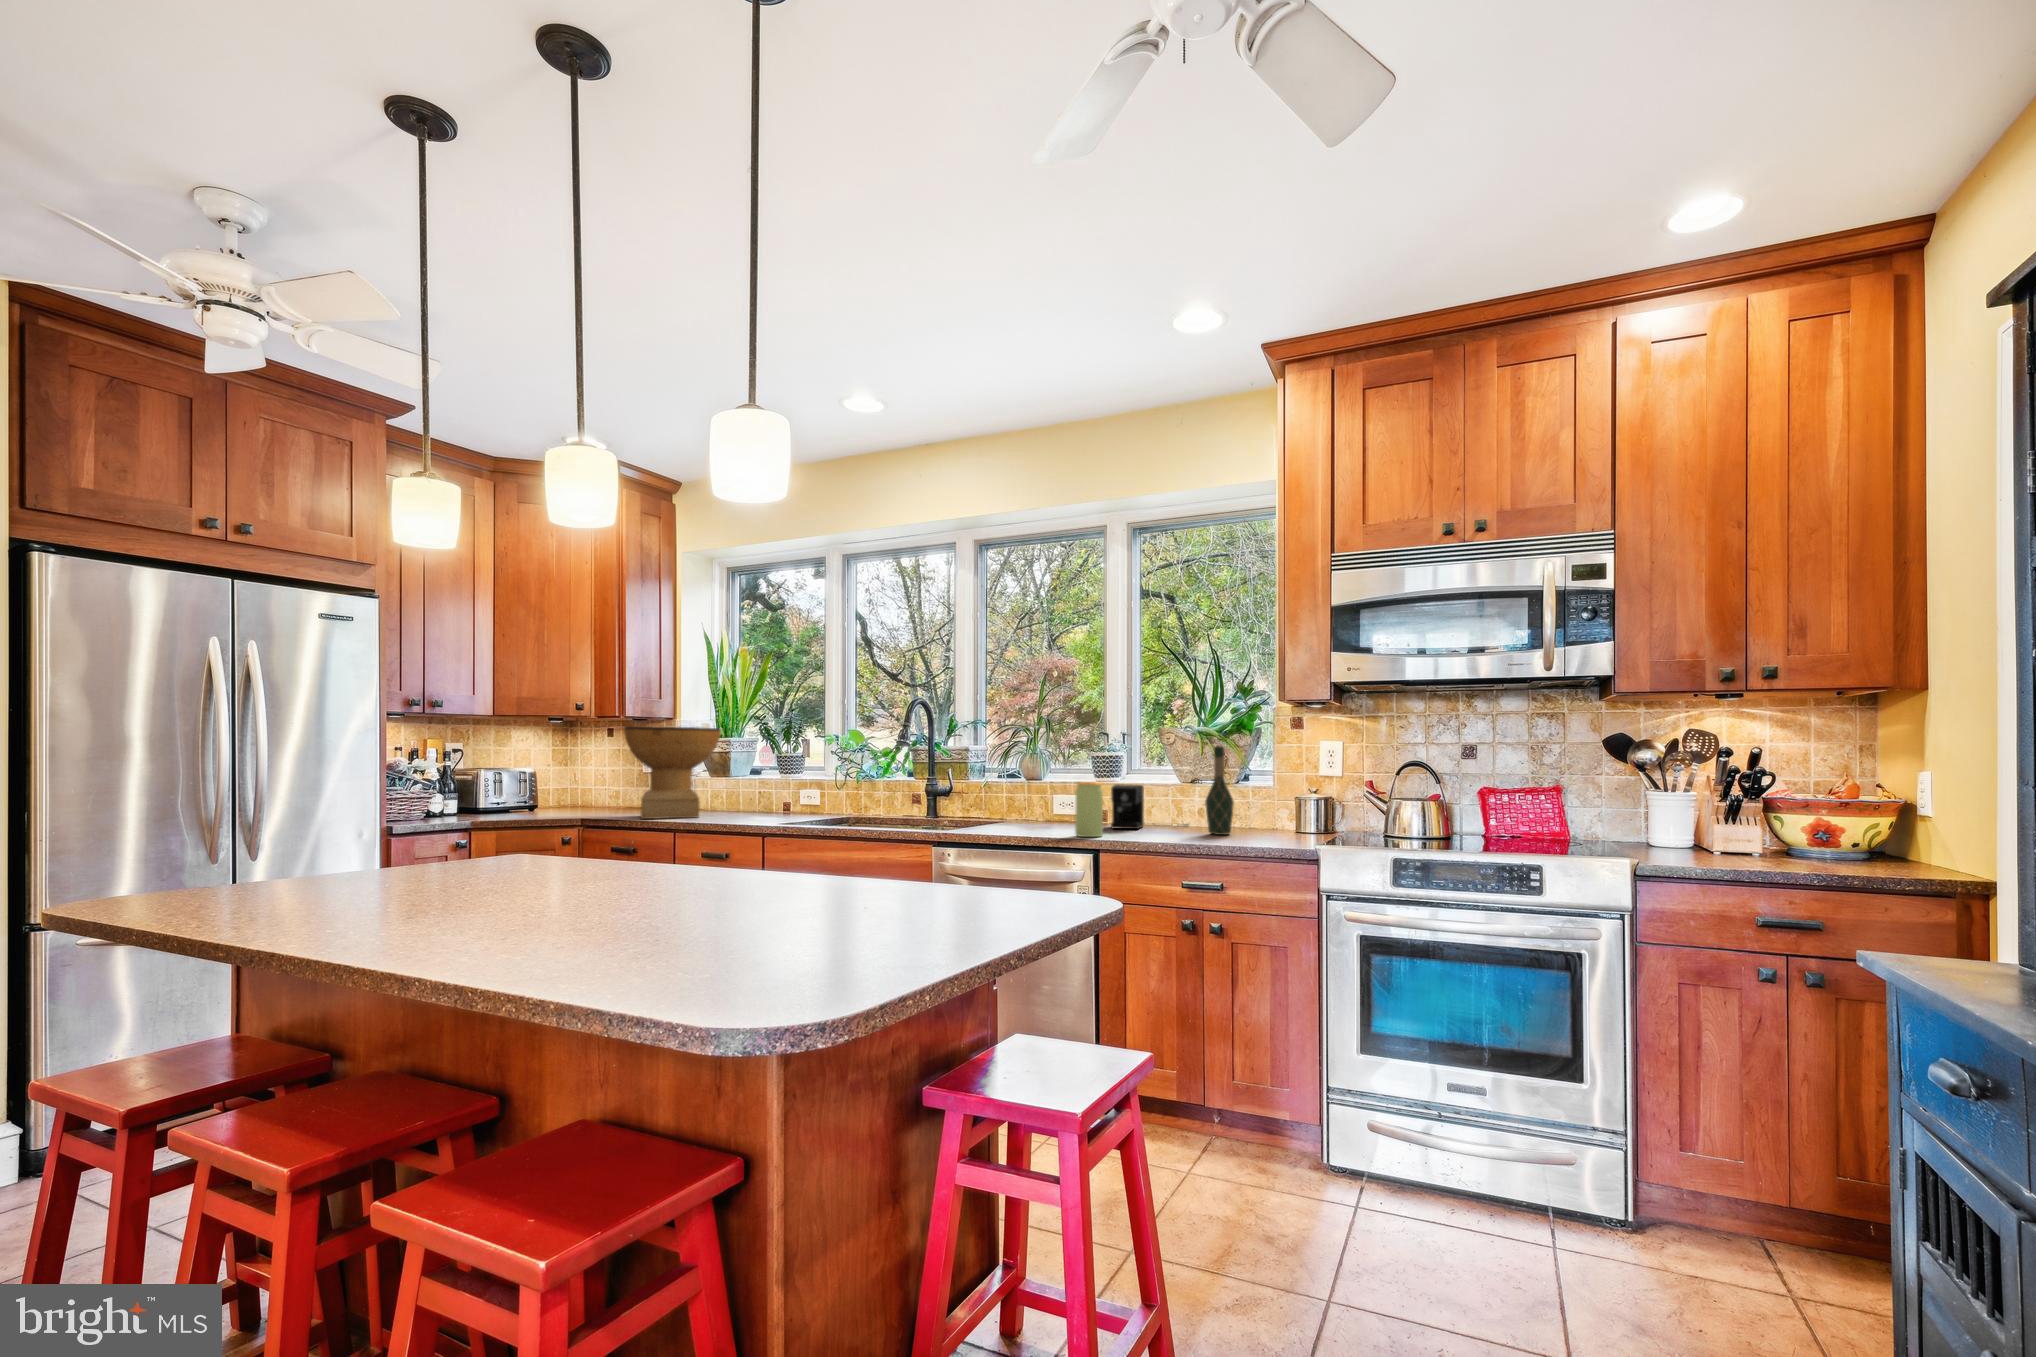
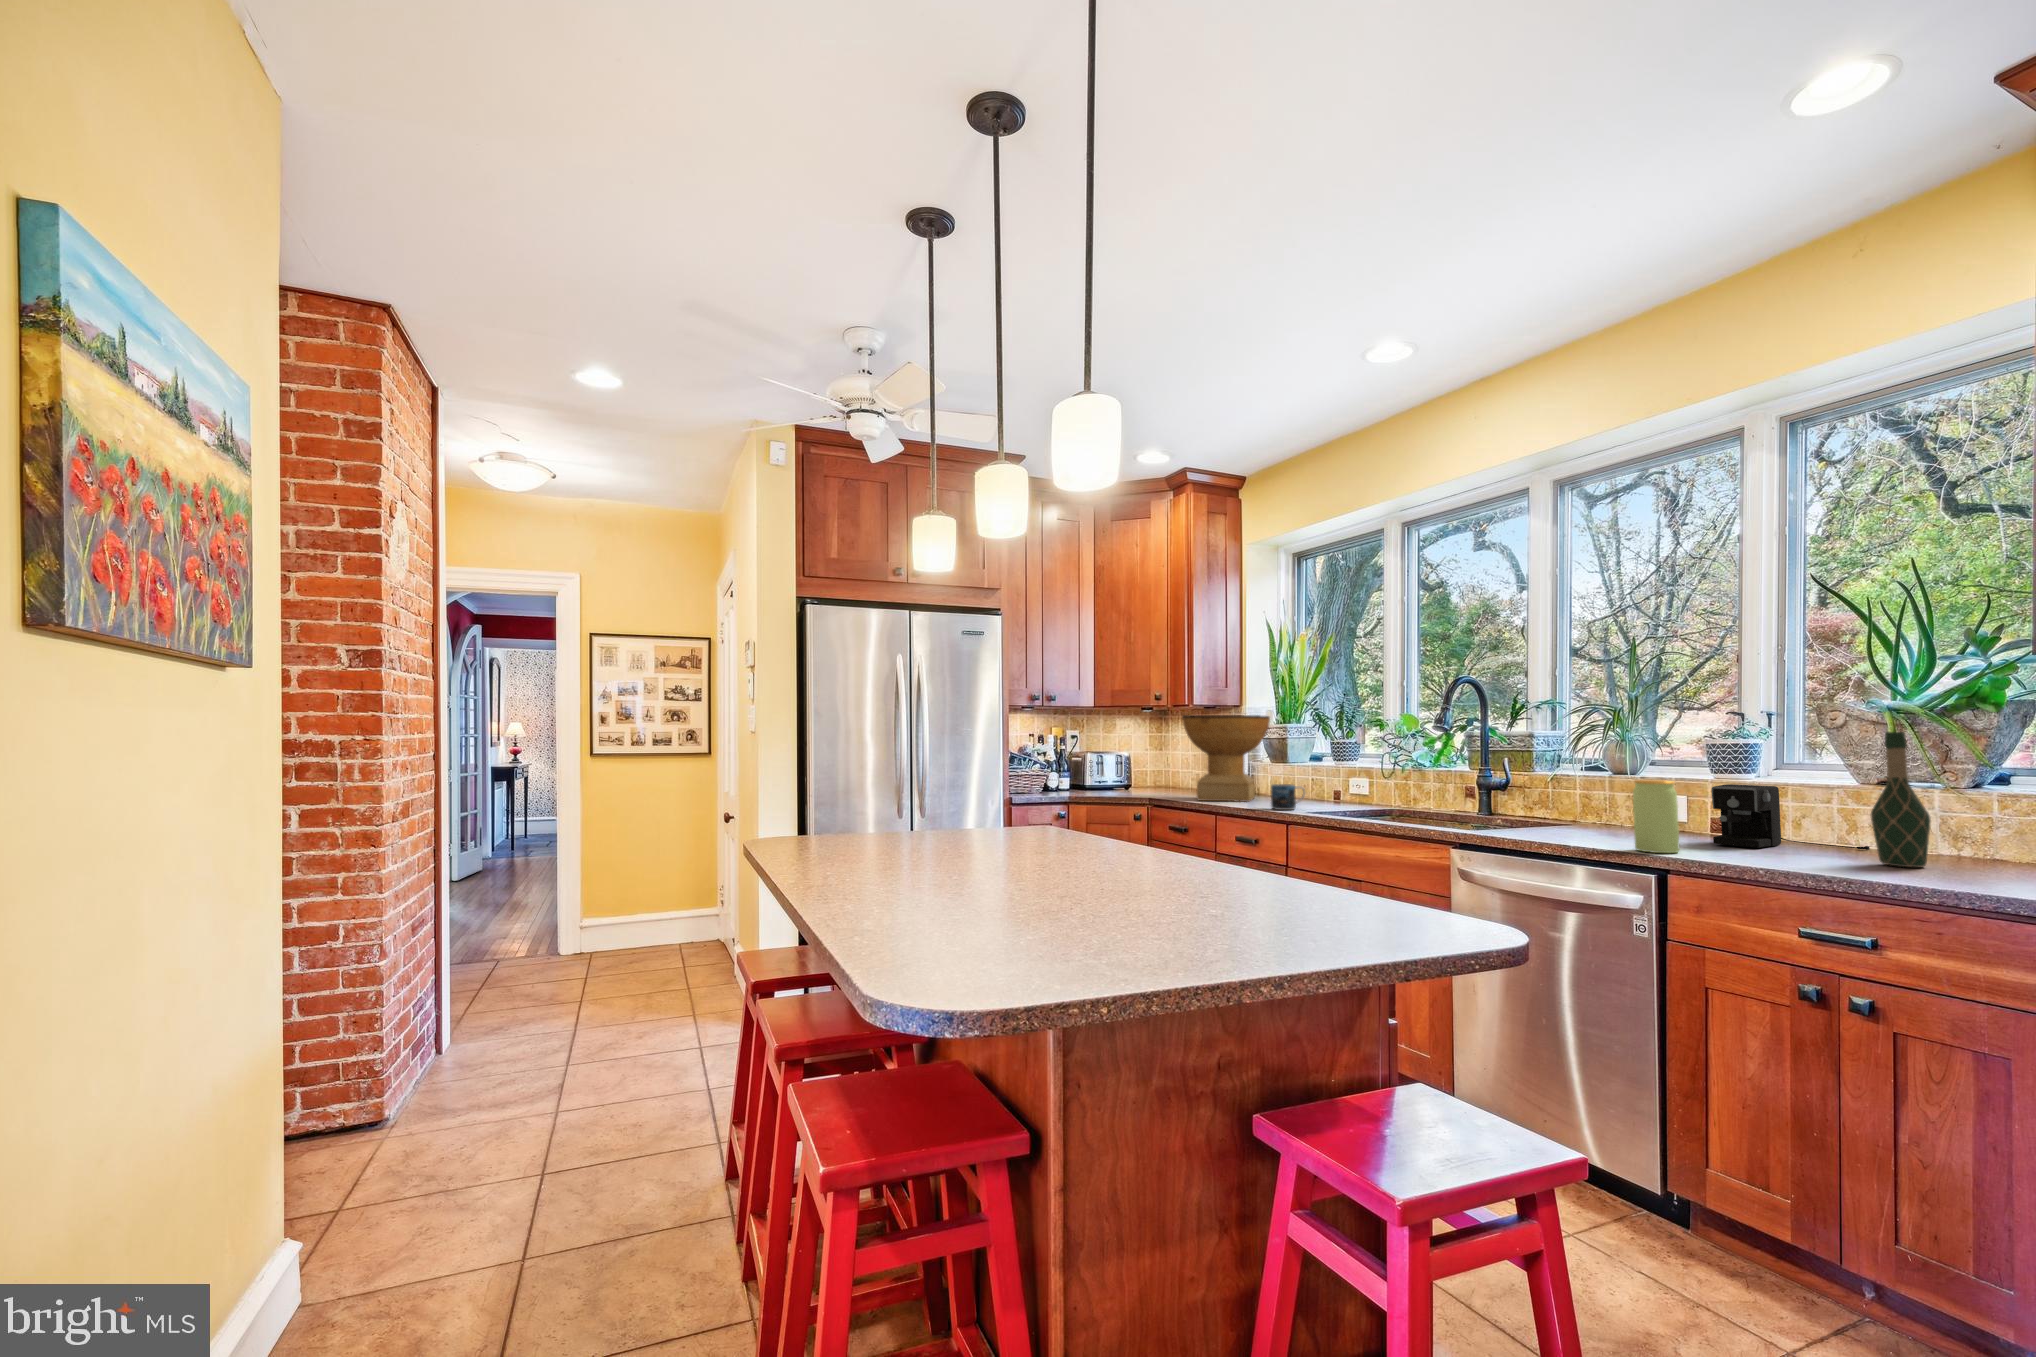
mug: none [738,797,771,823] -> present [1271,784,1305,810]

